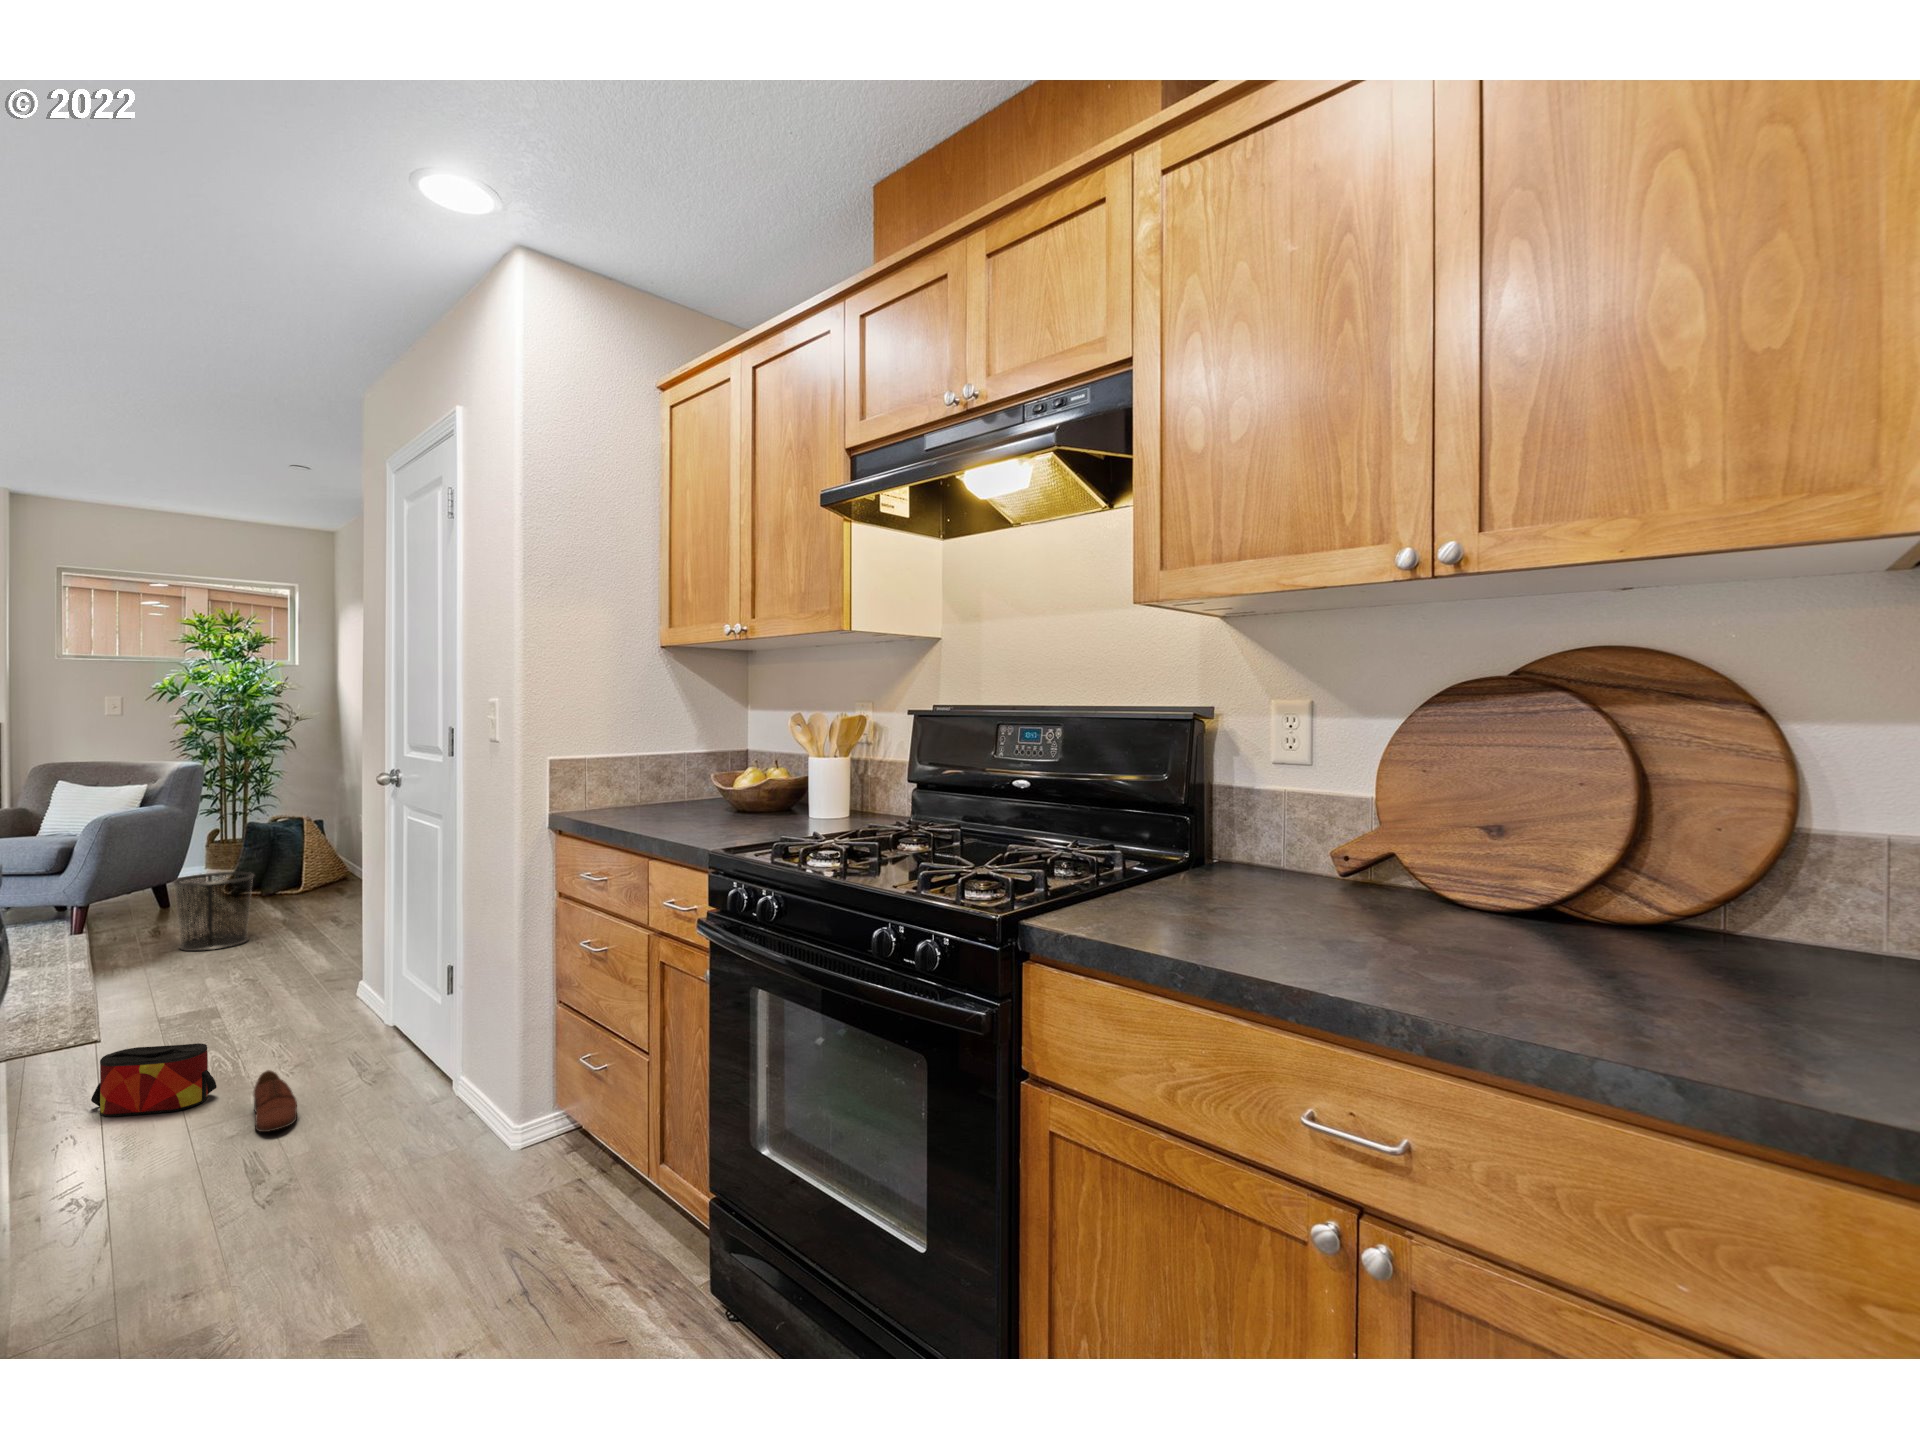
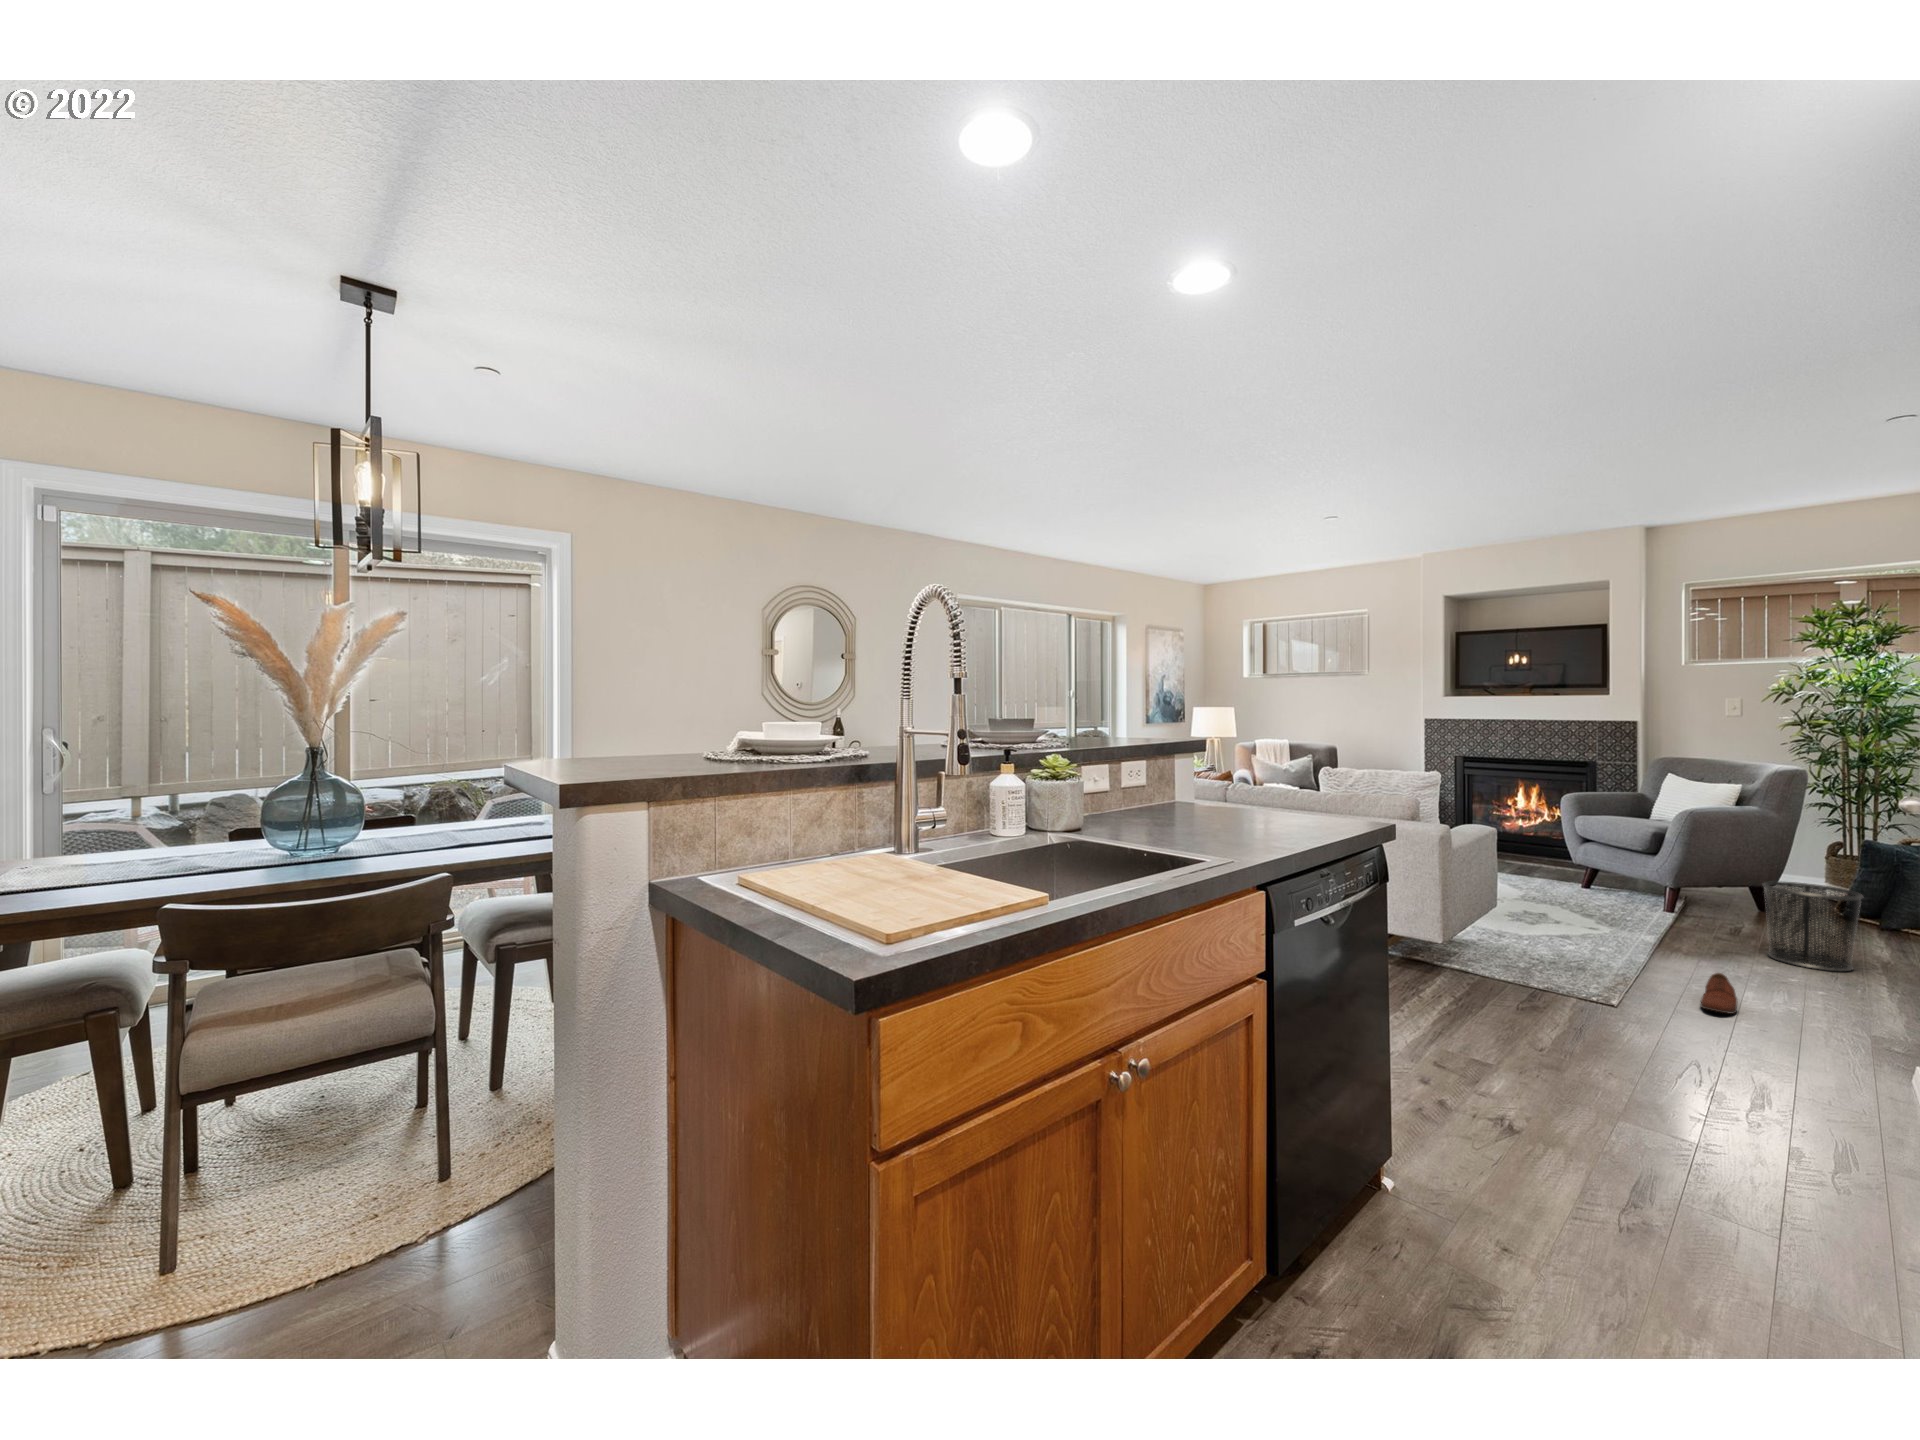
bag: present [91,1043,217,1117] -> none [1636,1029,1764,1125]
shoe: present [254,1070,297,1132] -> present [1700,973,1737,1014]

